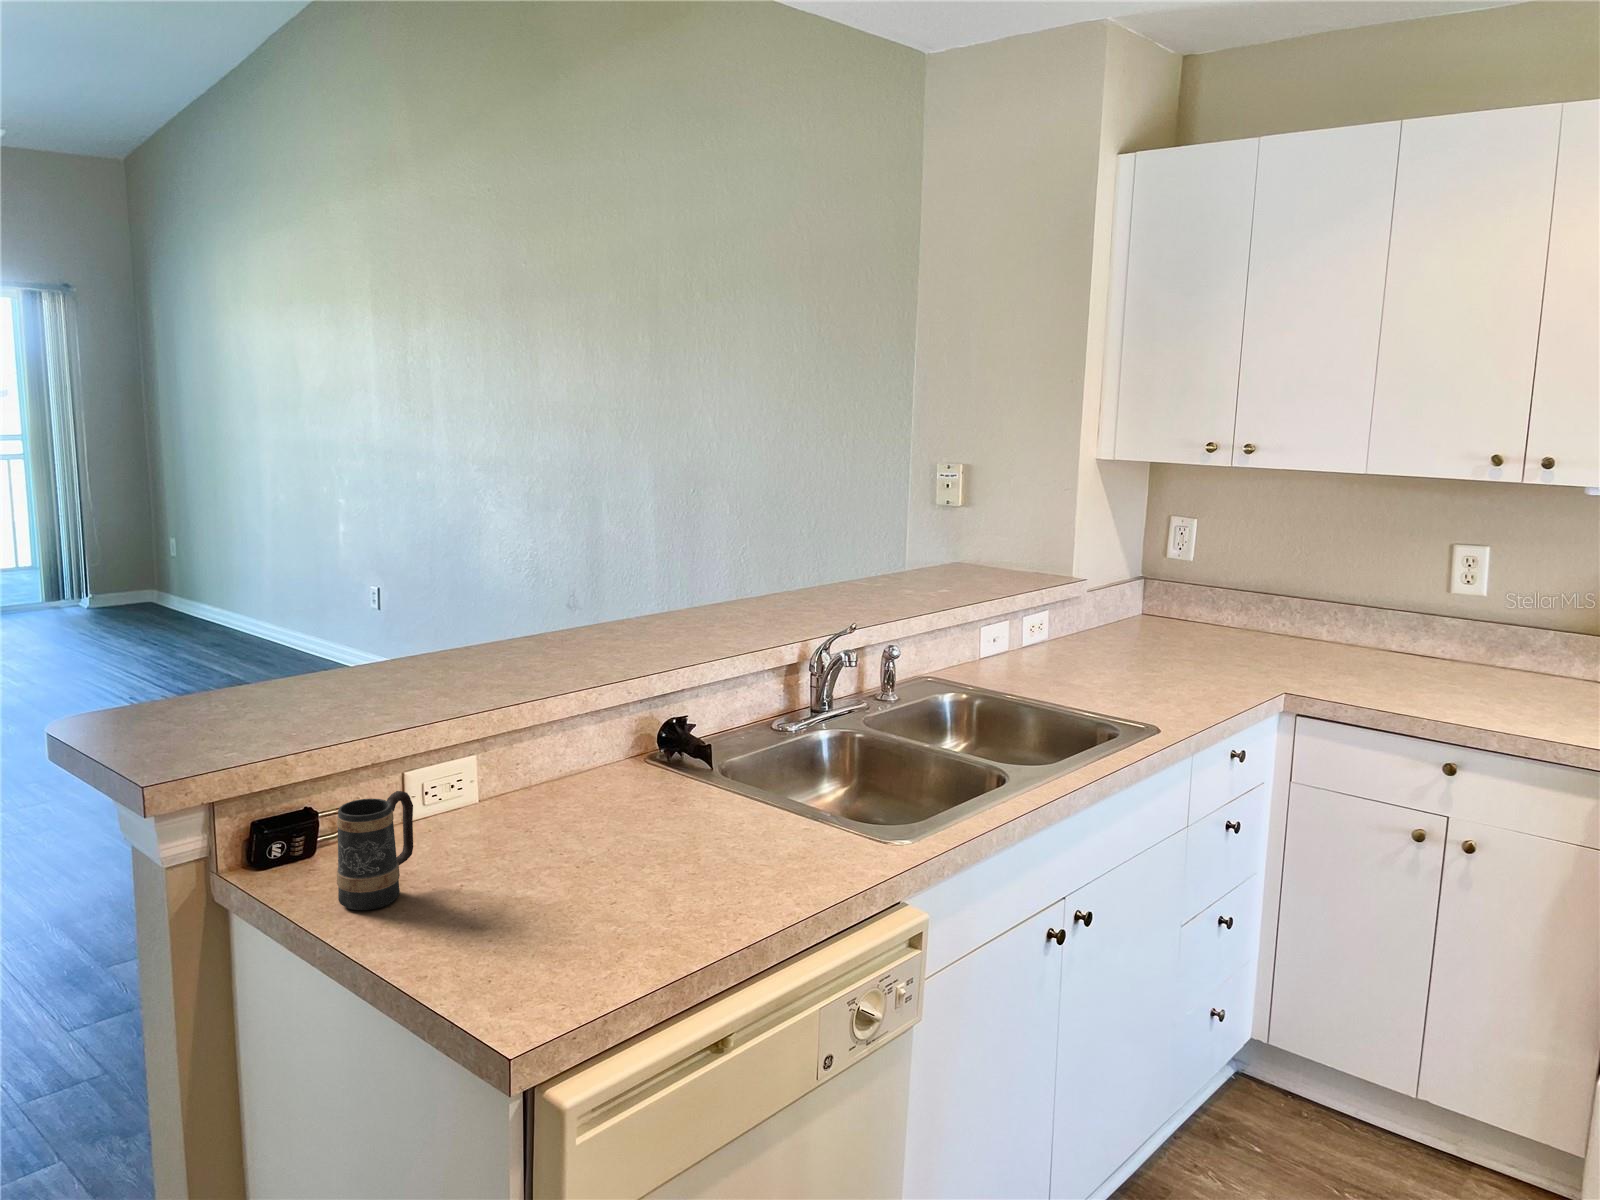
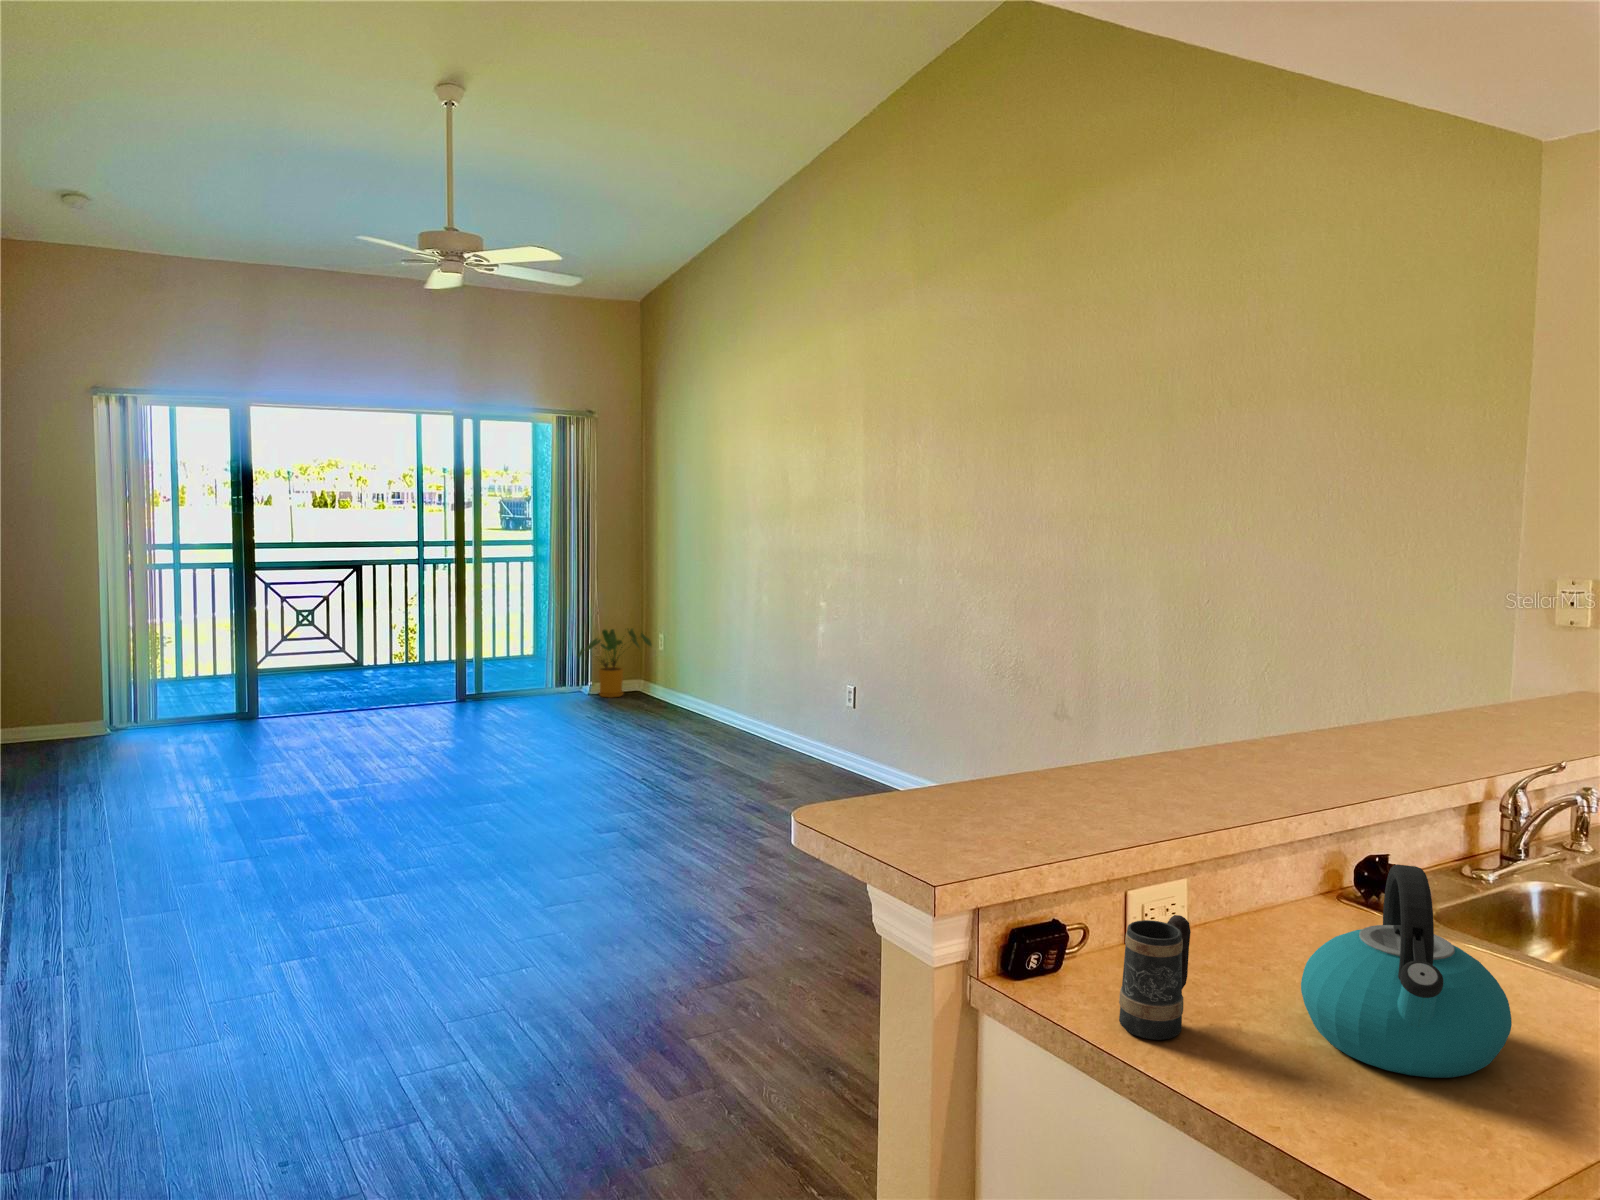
house plant: none [70,533,164,612] -> present [579,628,652,698]
kettle: none [513,725,684,911] -> present [1301,864,1512,1078]

